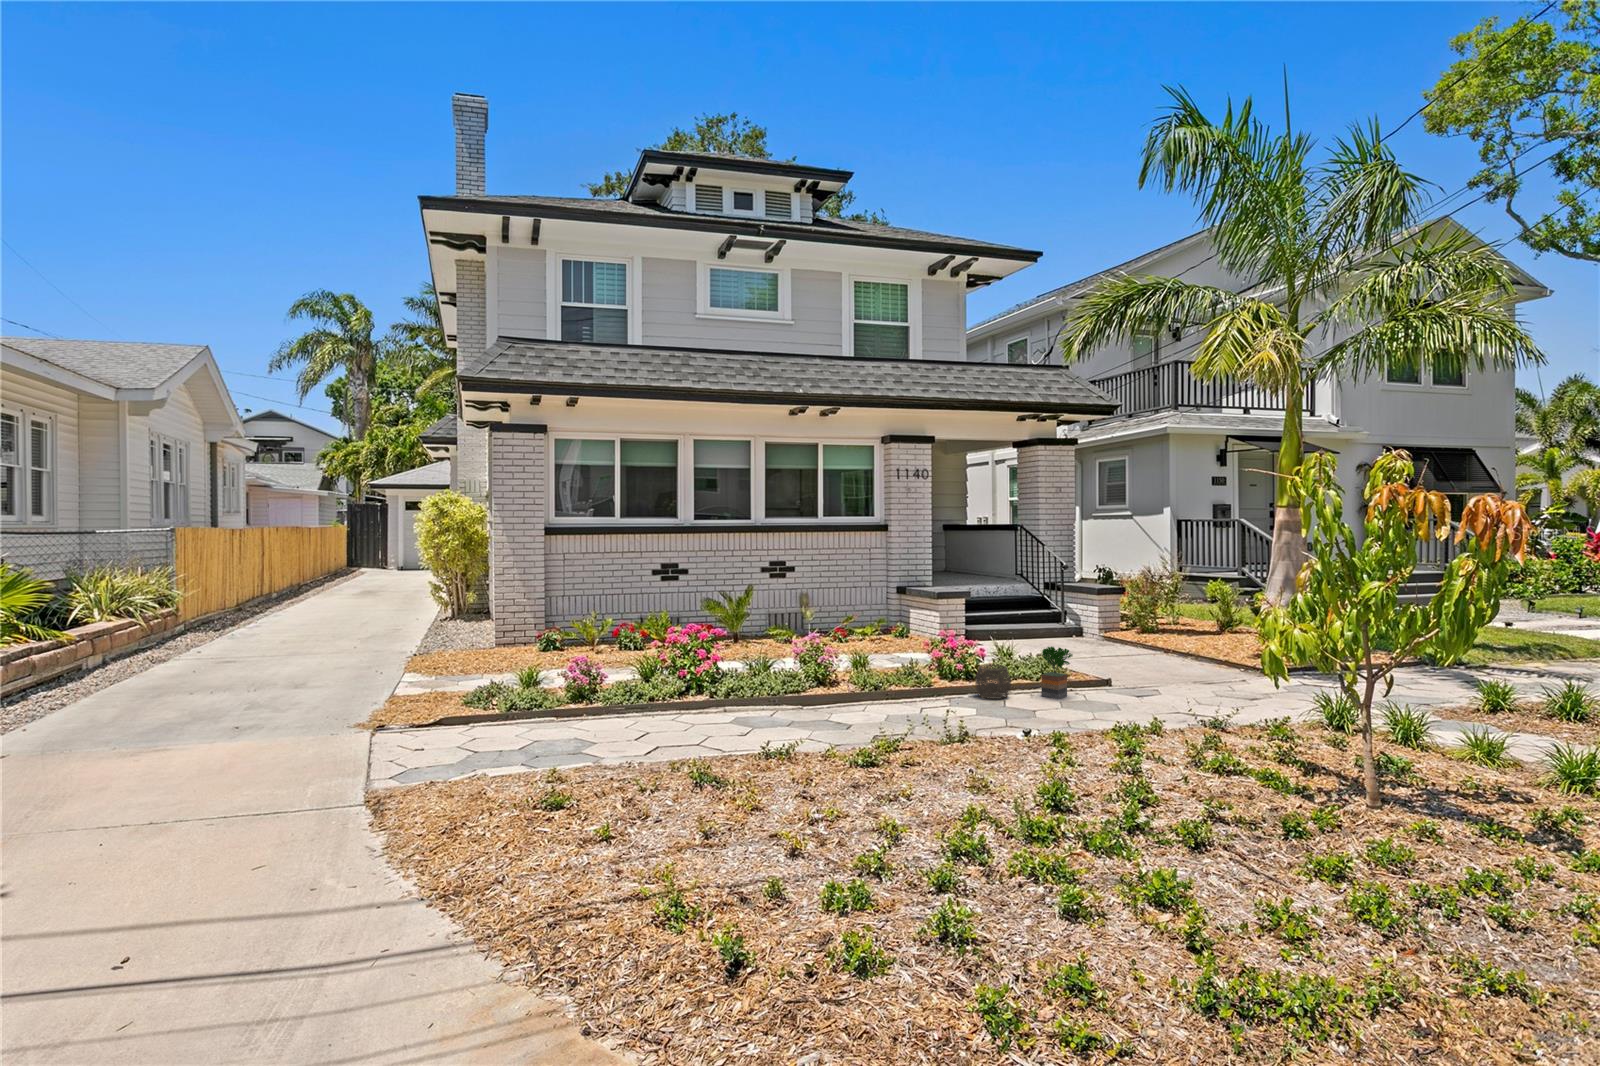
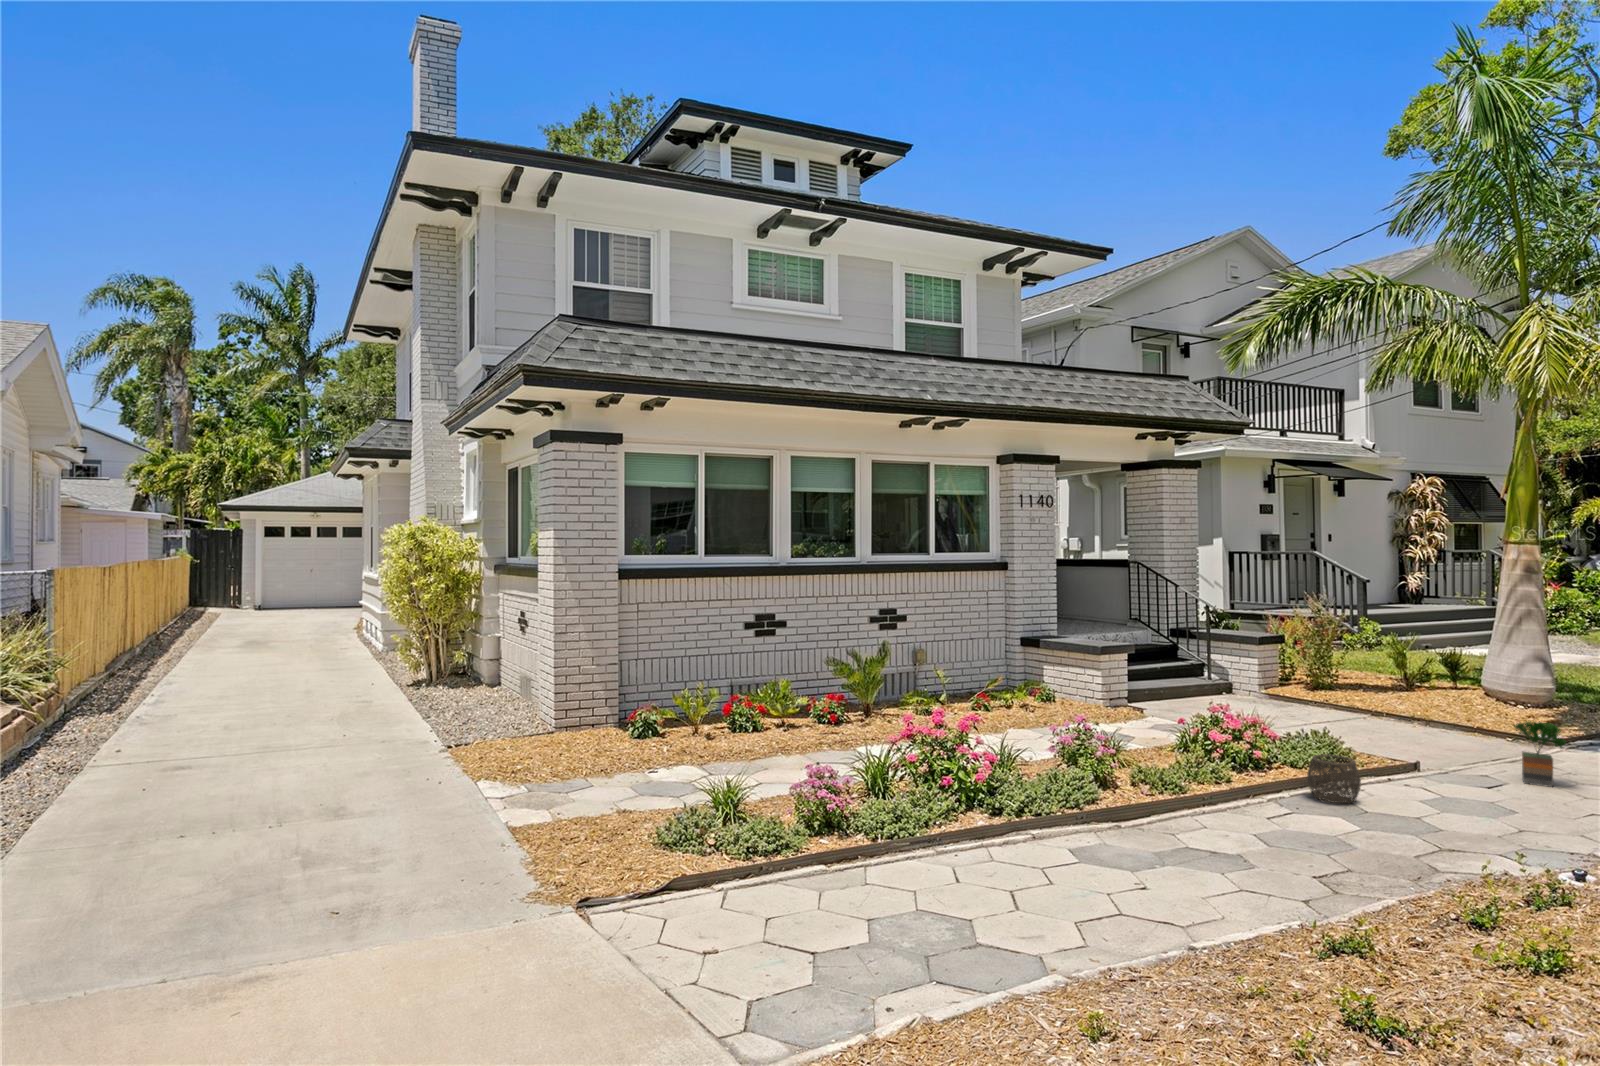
potted tree: present [1041,646,1073,699] -> present [1514,721,1566,787]

